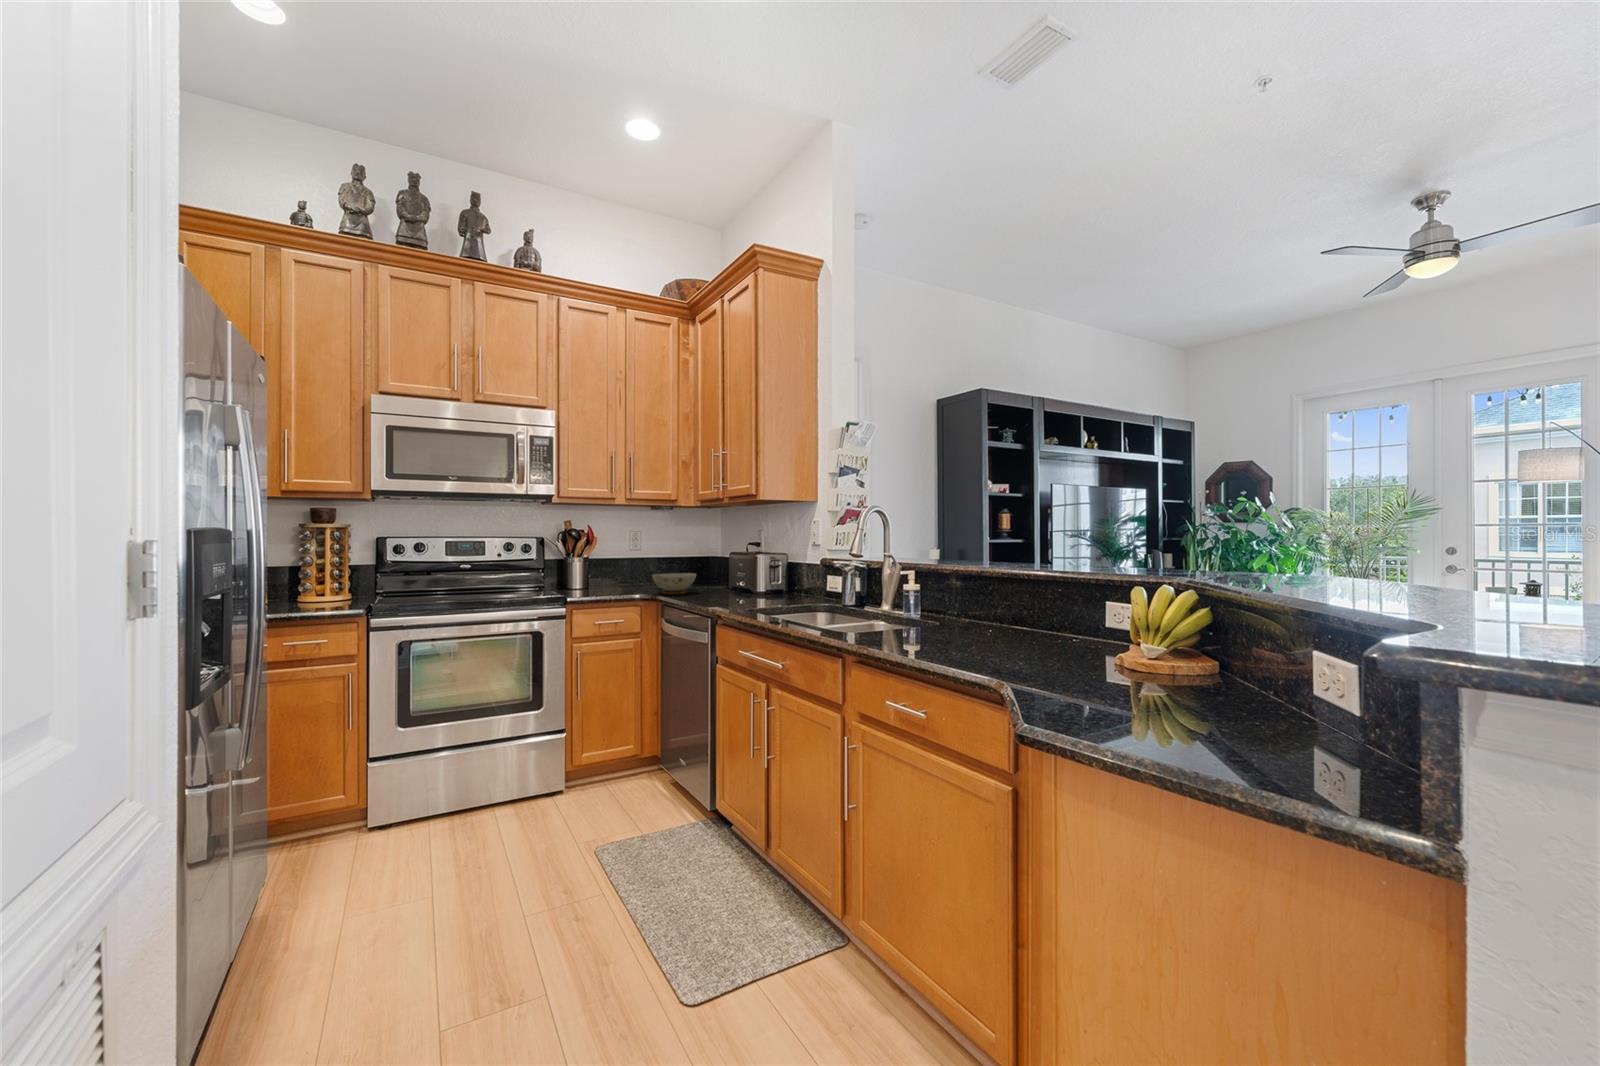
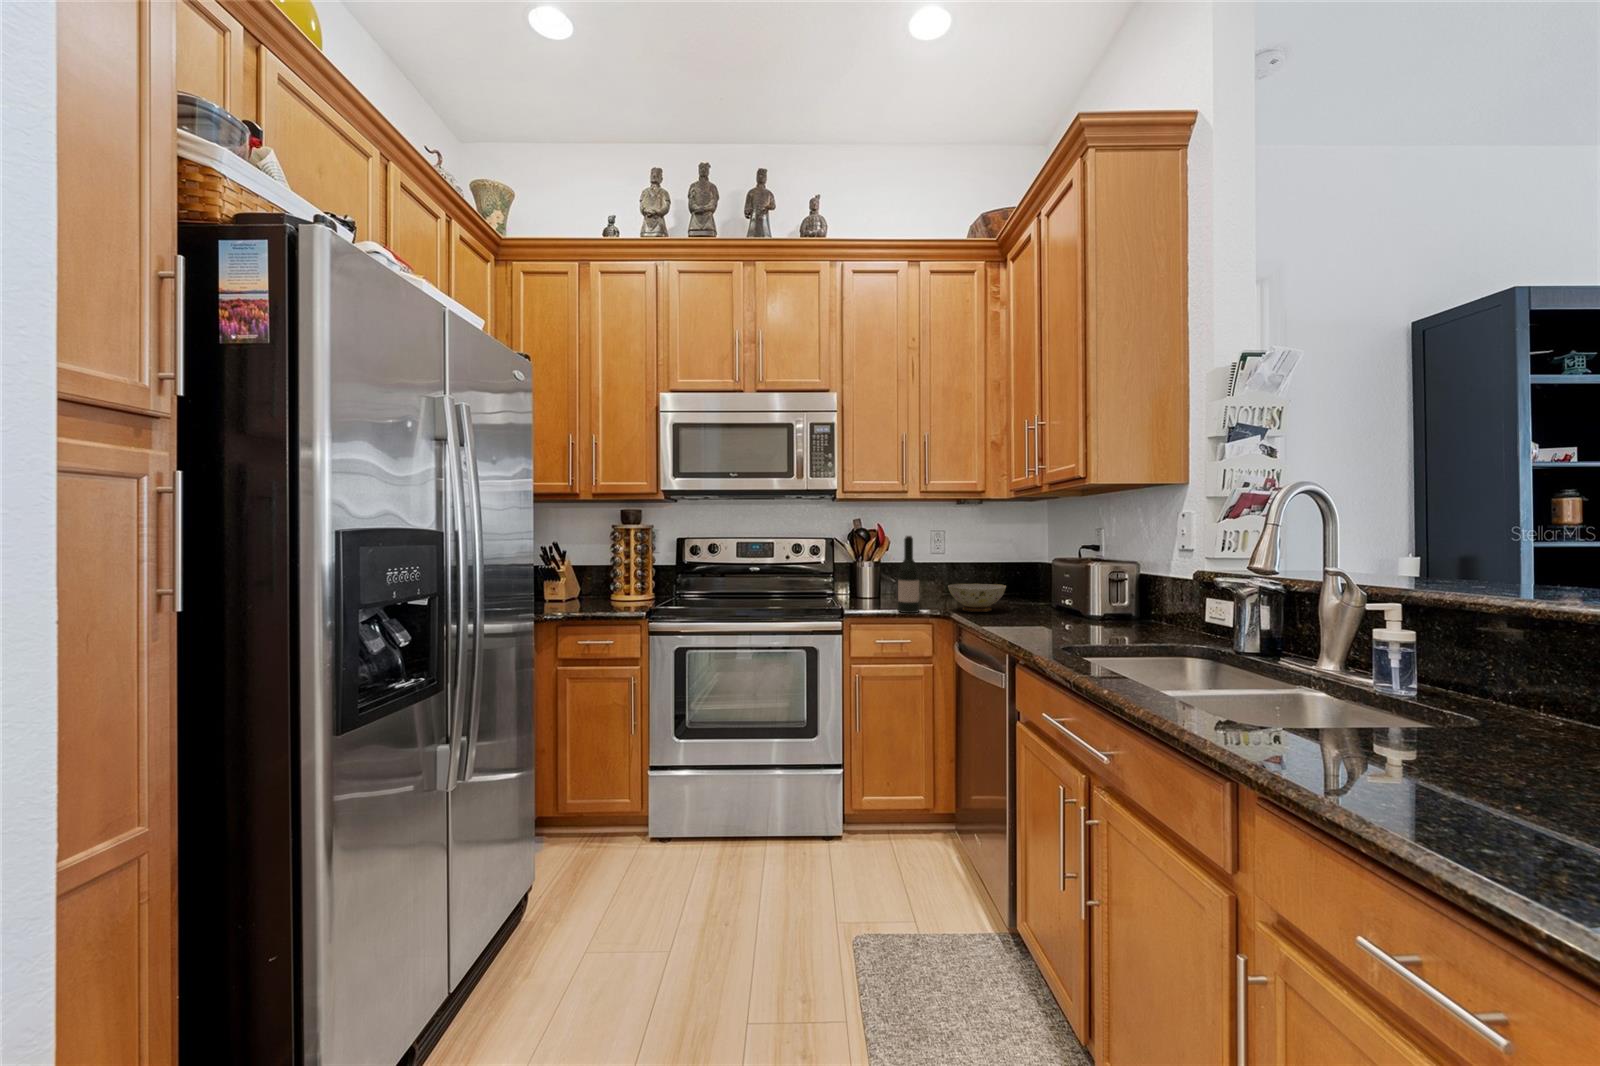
wine bottle: none [612,535,630,598] -> present [898,536,919,613]

